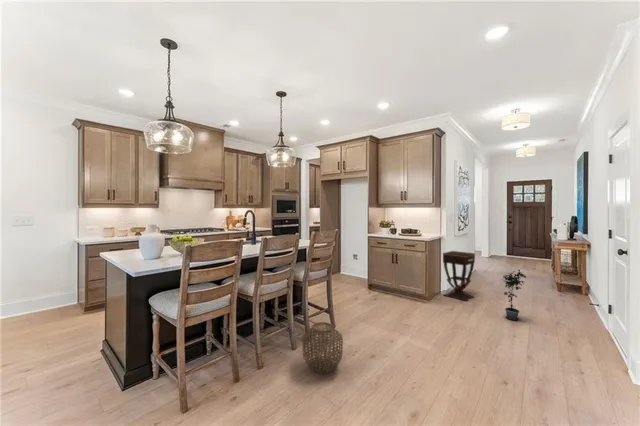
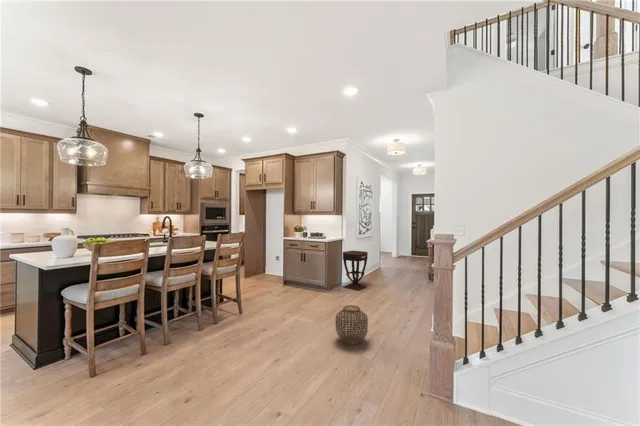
potted plant: present [503,270,526,320] -> none [378,262,395,302]
woven basket: present [302,322,343,374] -> present [336,305,368,345]

